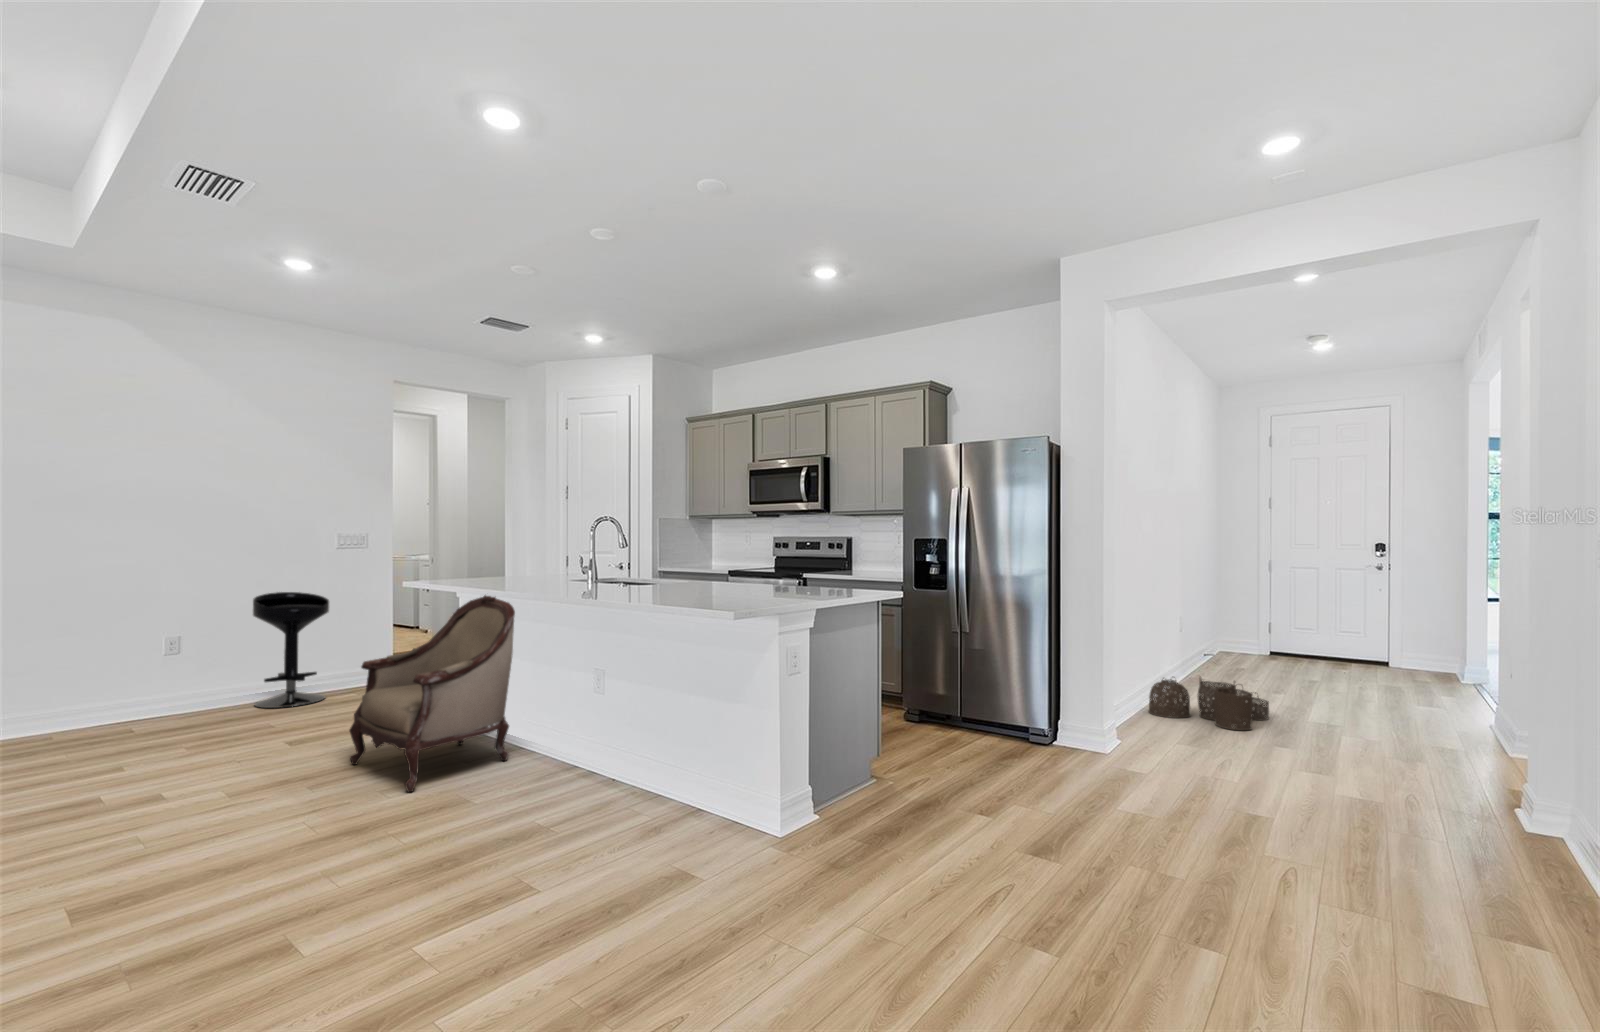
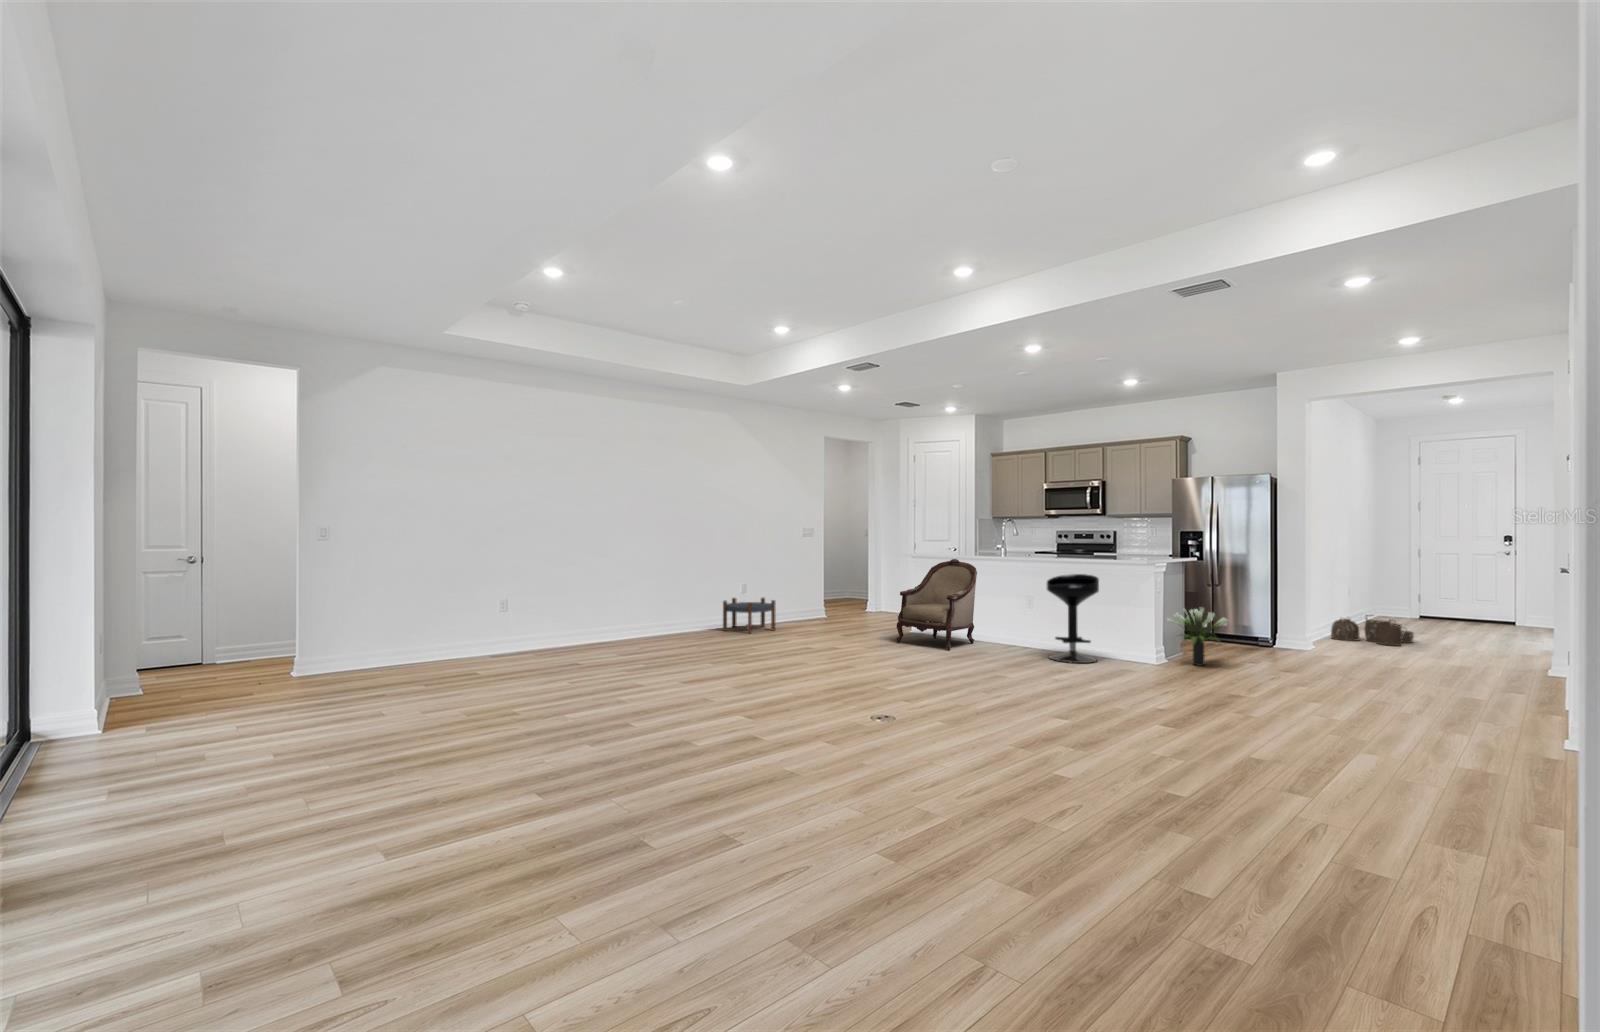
bar stool: present [253,592,329,708] -> present [1047,574,1099,663]
side table: none [61,663,197,744] -> present [723,597,776,633]
potted plant: none [821,702,936,830] -> present [1167,607,1228,666]

